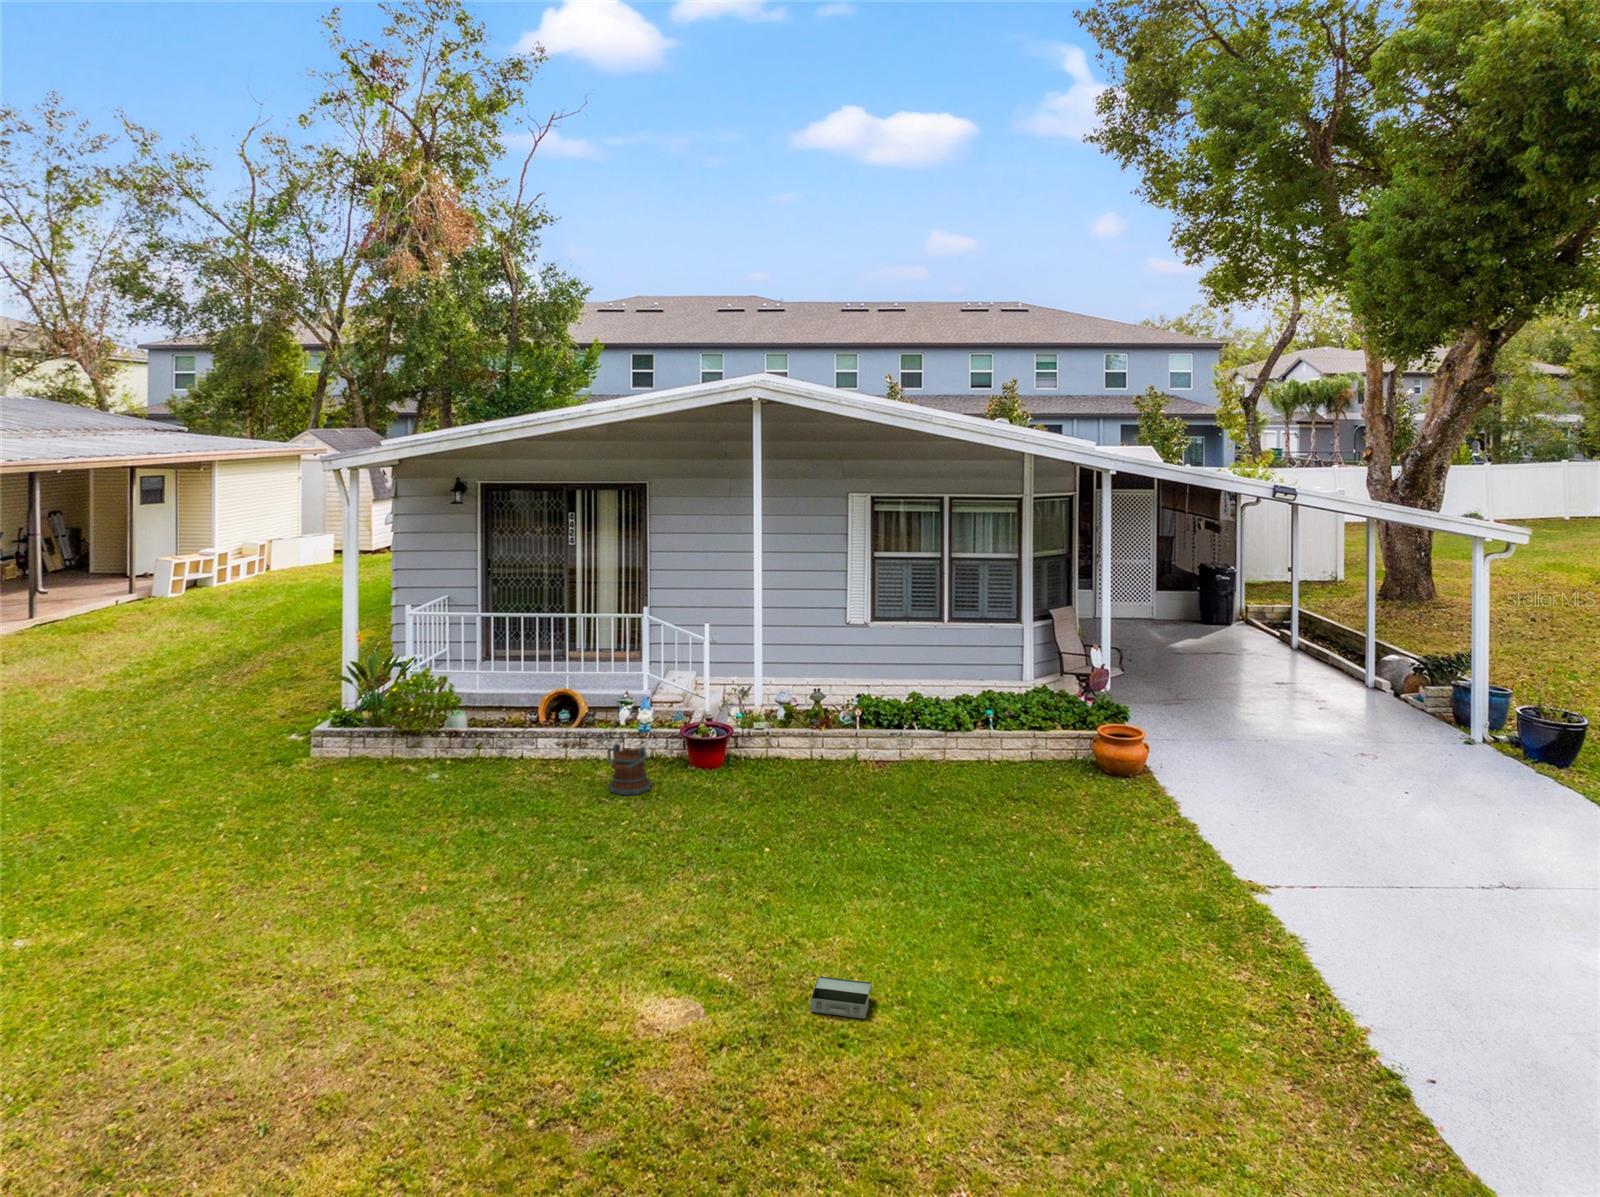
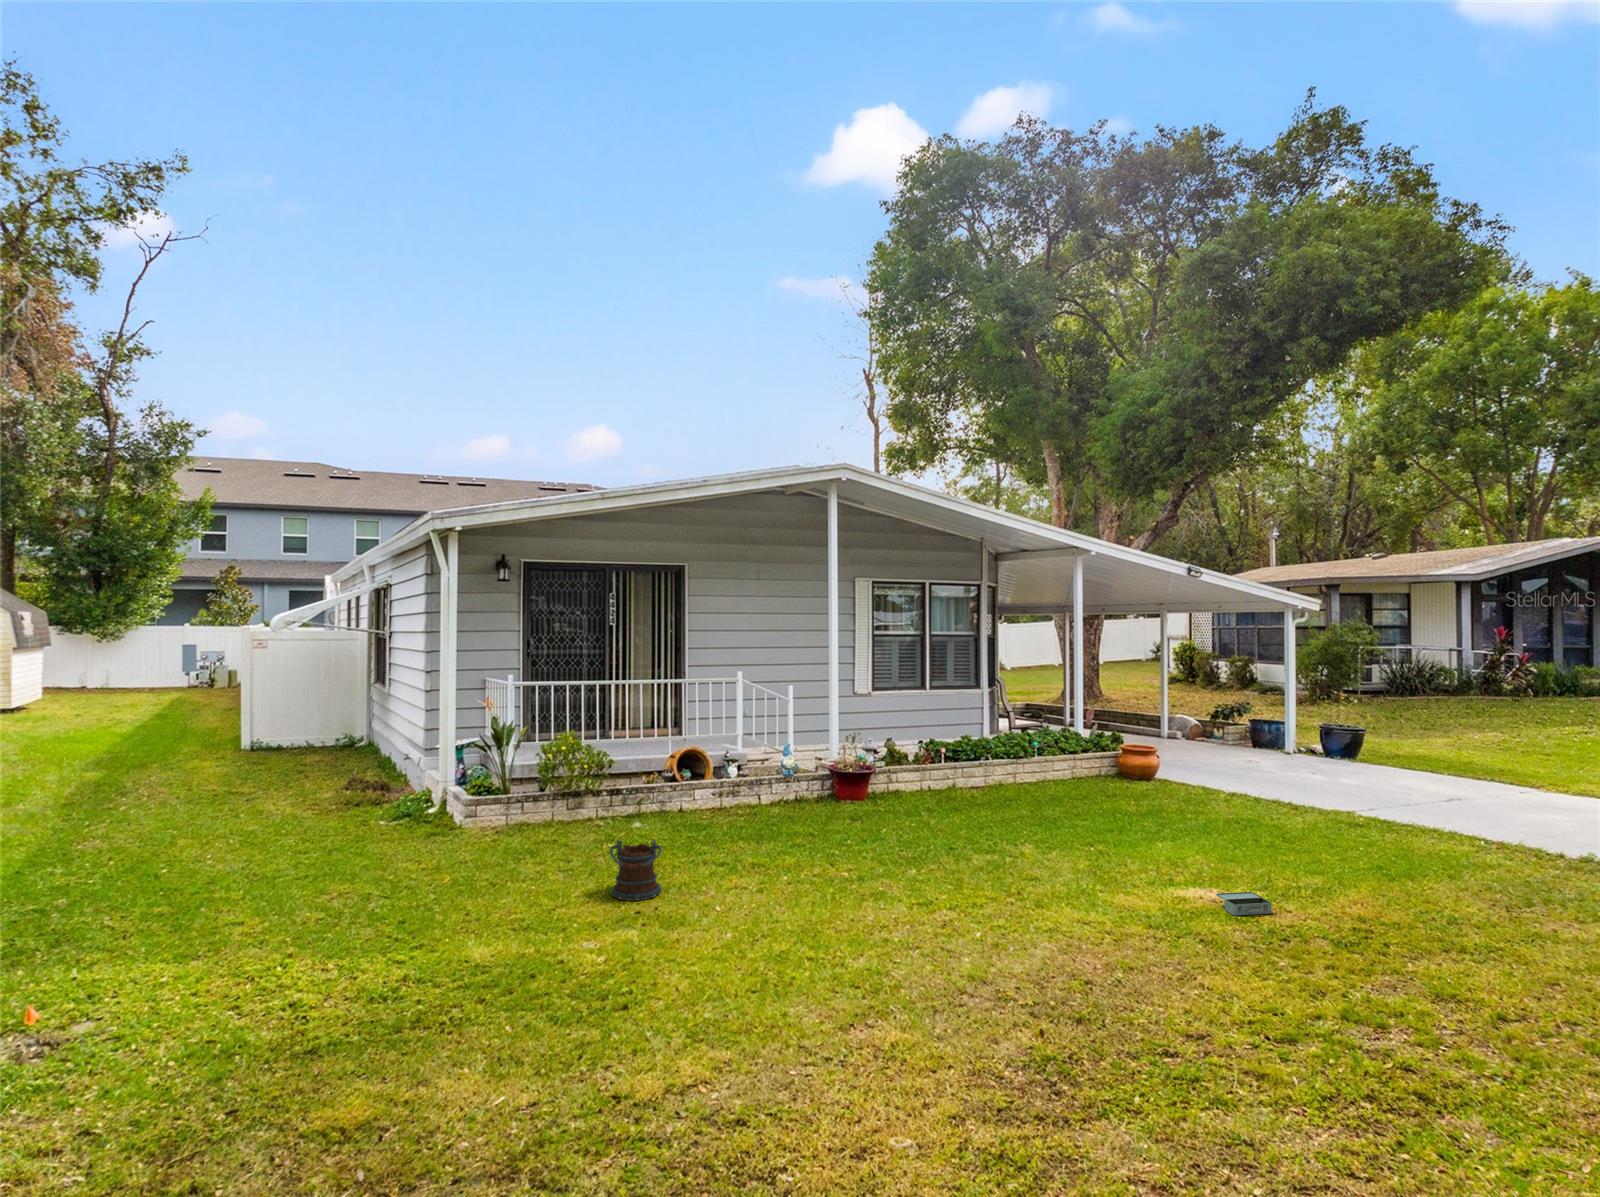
bucket: present [607,744,652,795] -> present [610,840,662,901]

